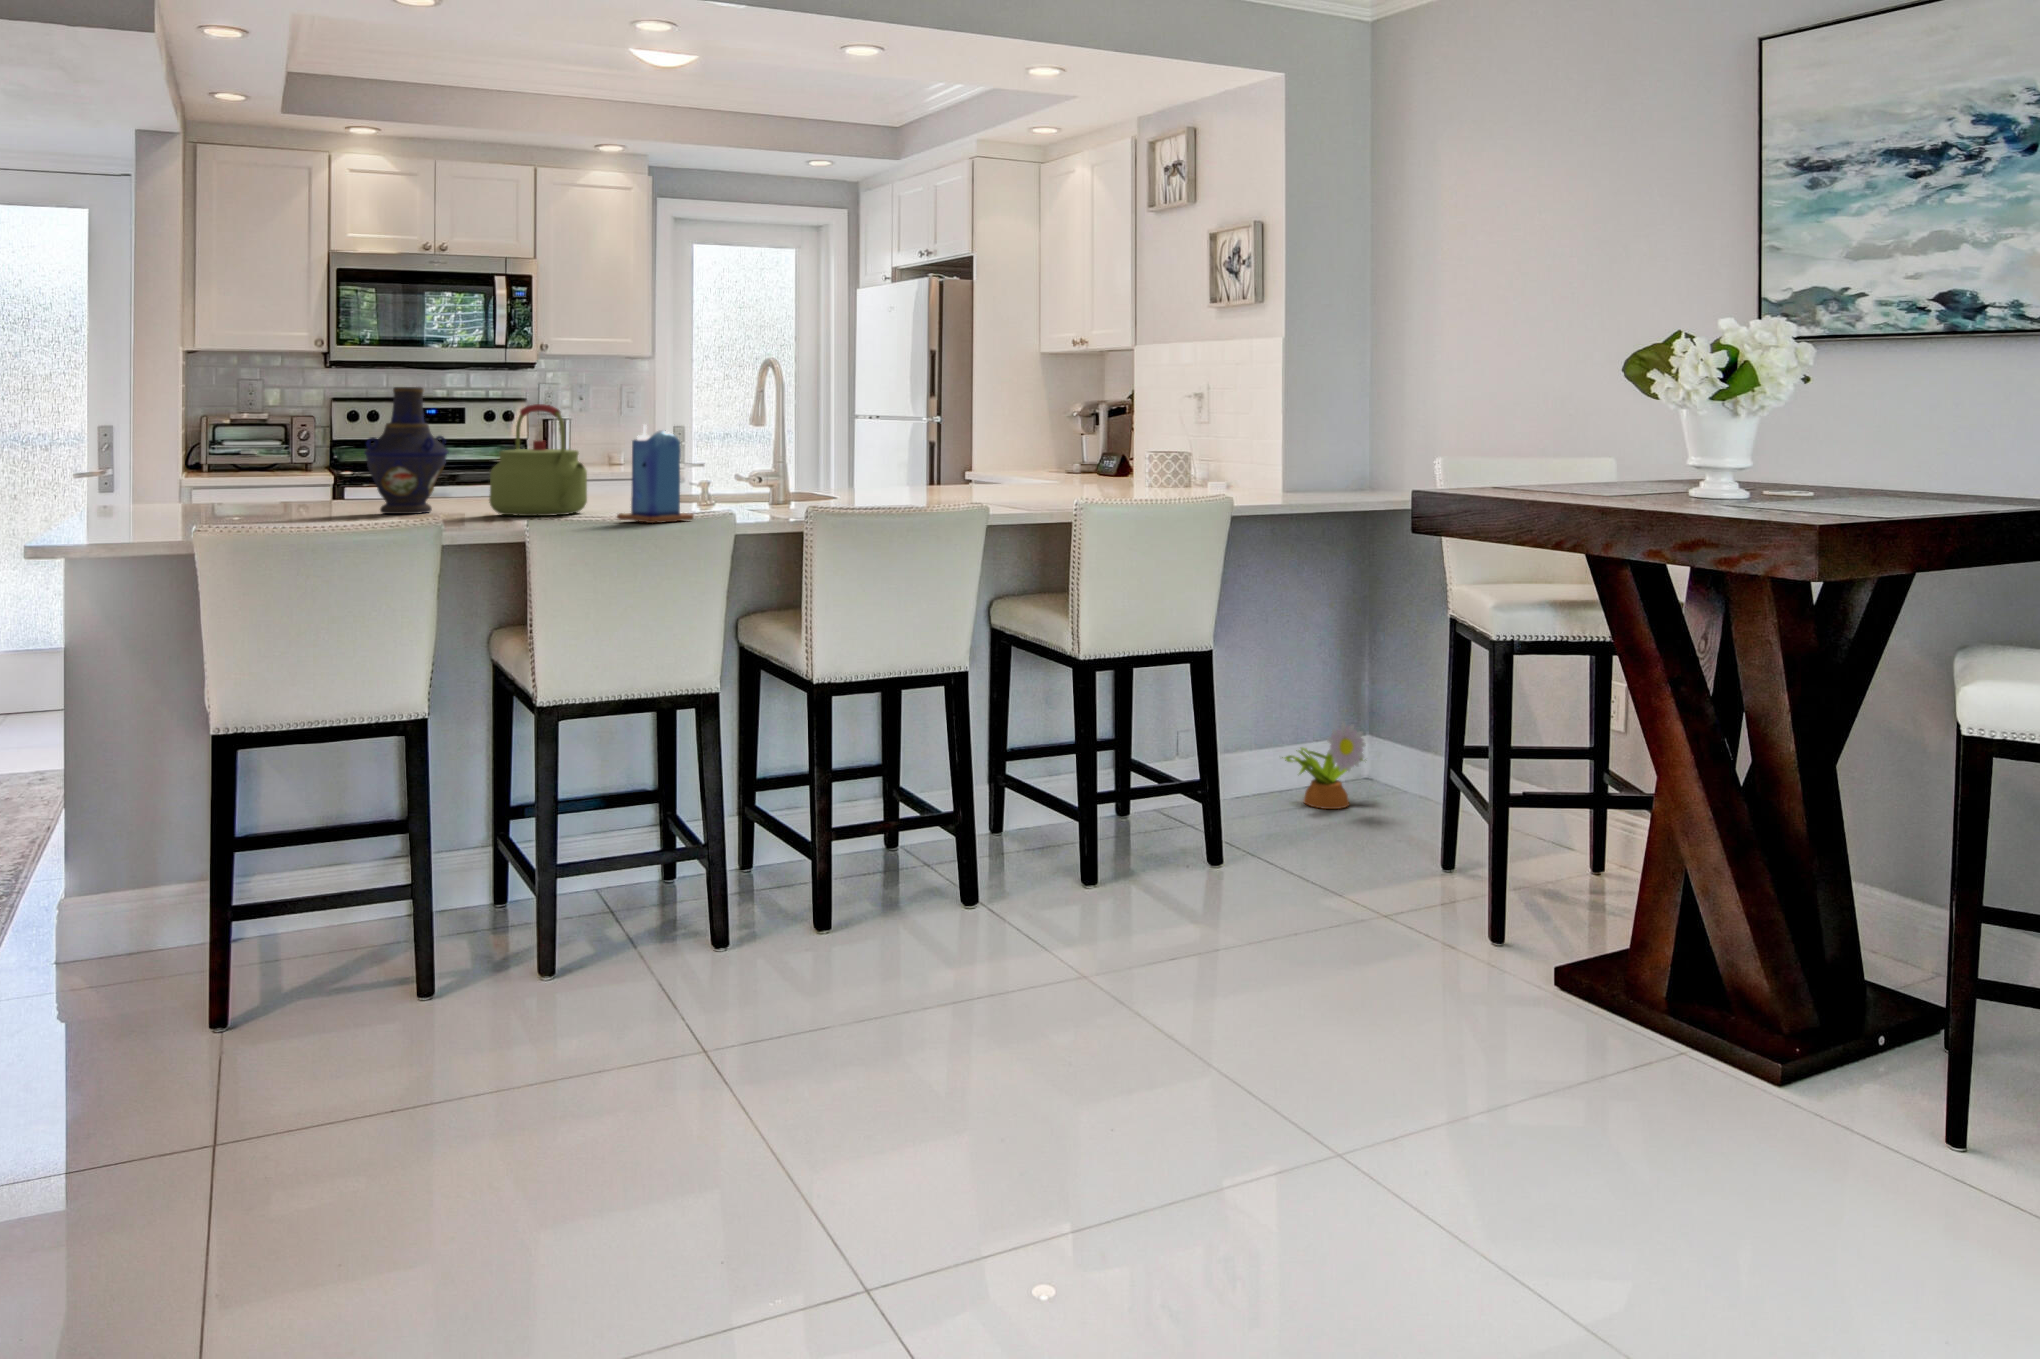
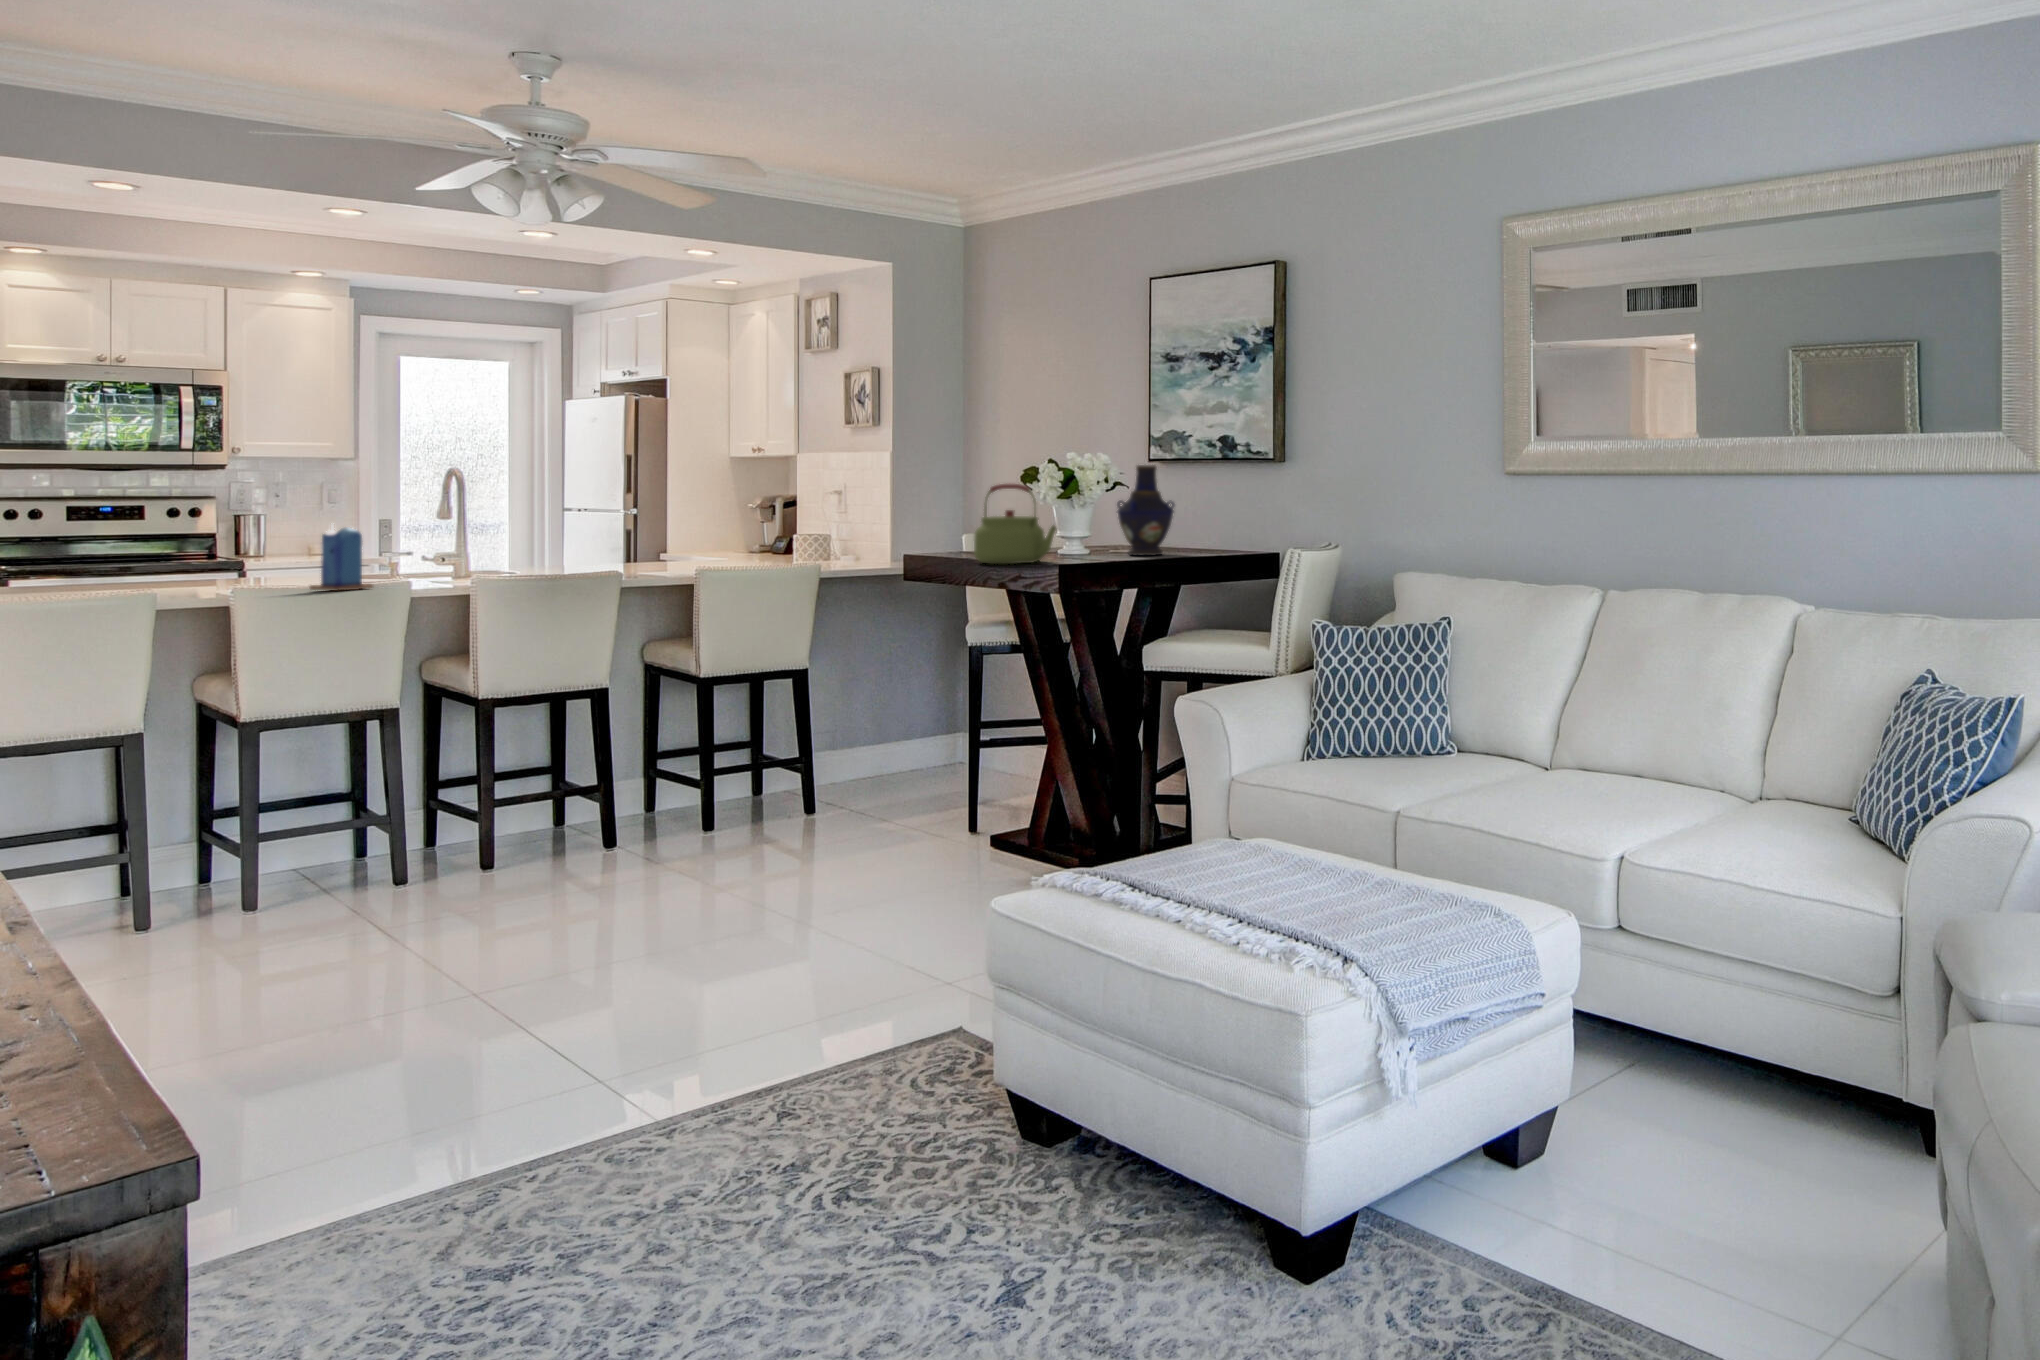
vase: present [364,387,448,514] -> present [1117,465,1174,556]
kettle: present [489,404,587,516] -> present [974,484,1056,564]
decorative plant: present [1282,723,1365,809] -> none [881,717,946,778]

